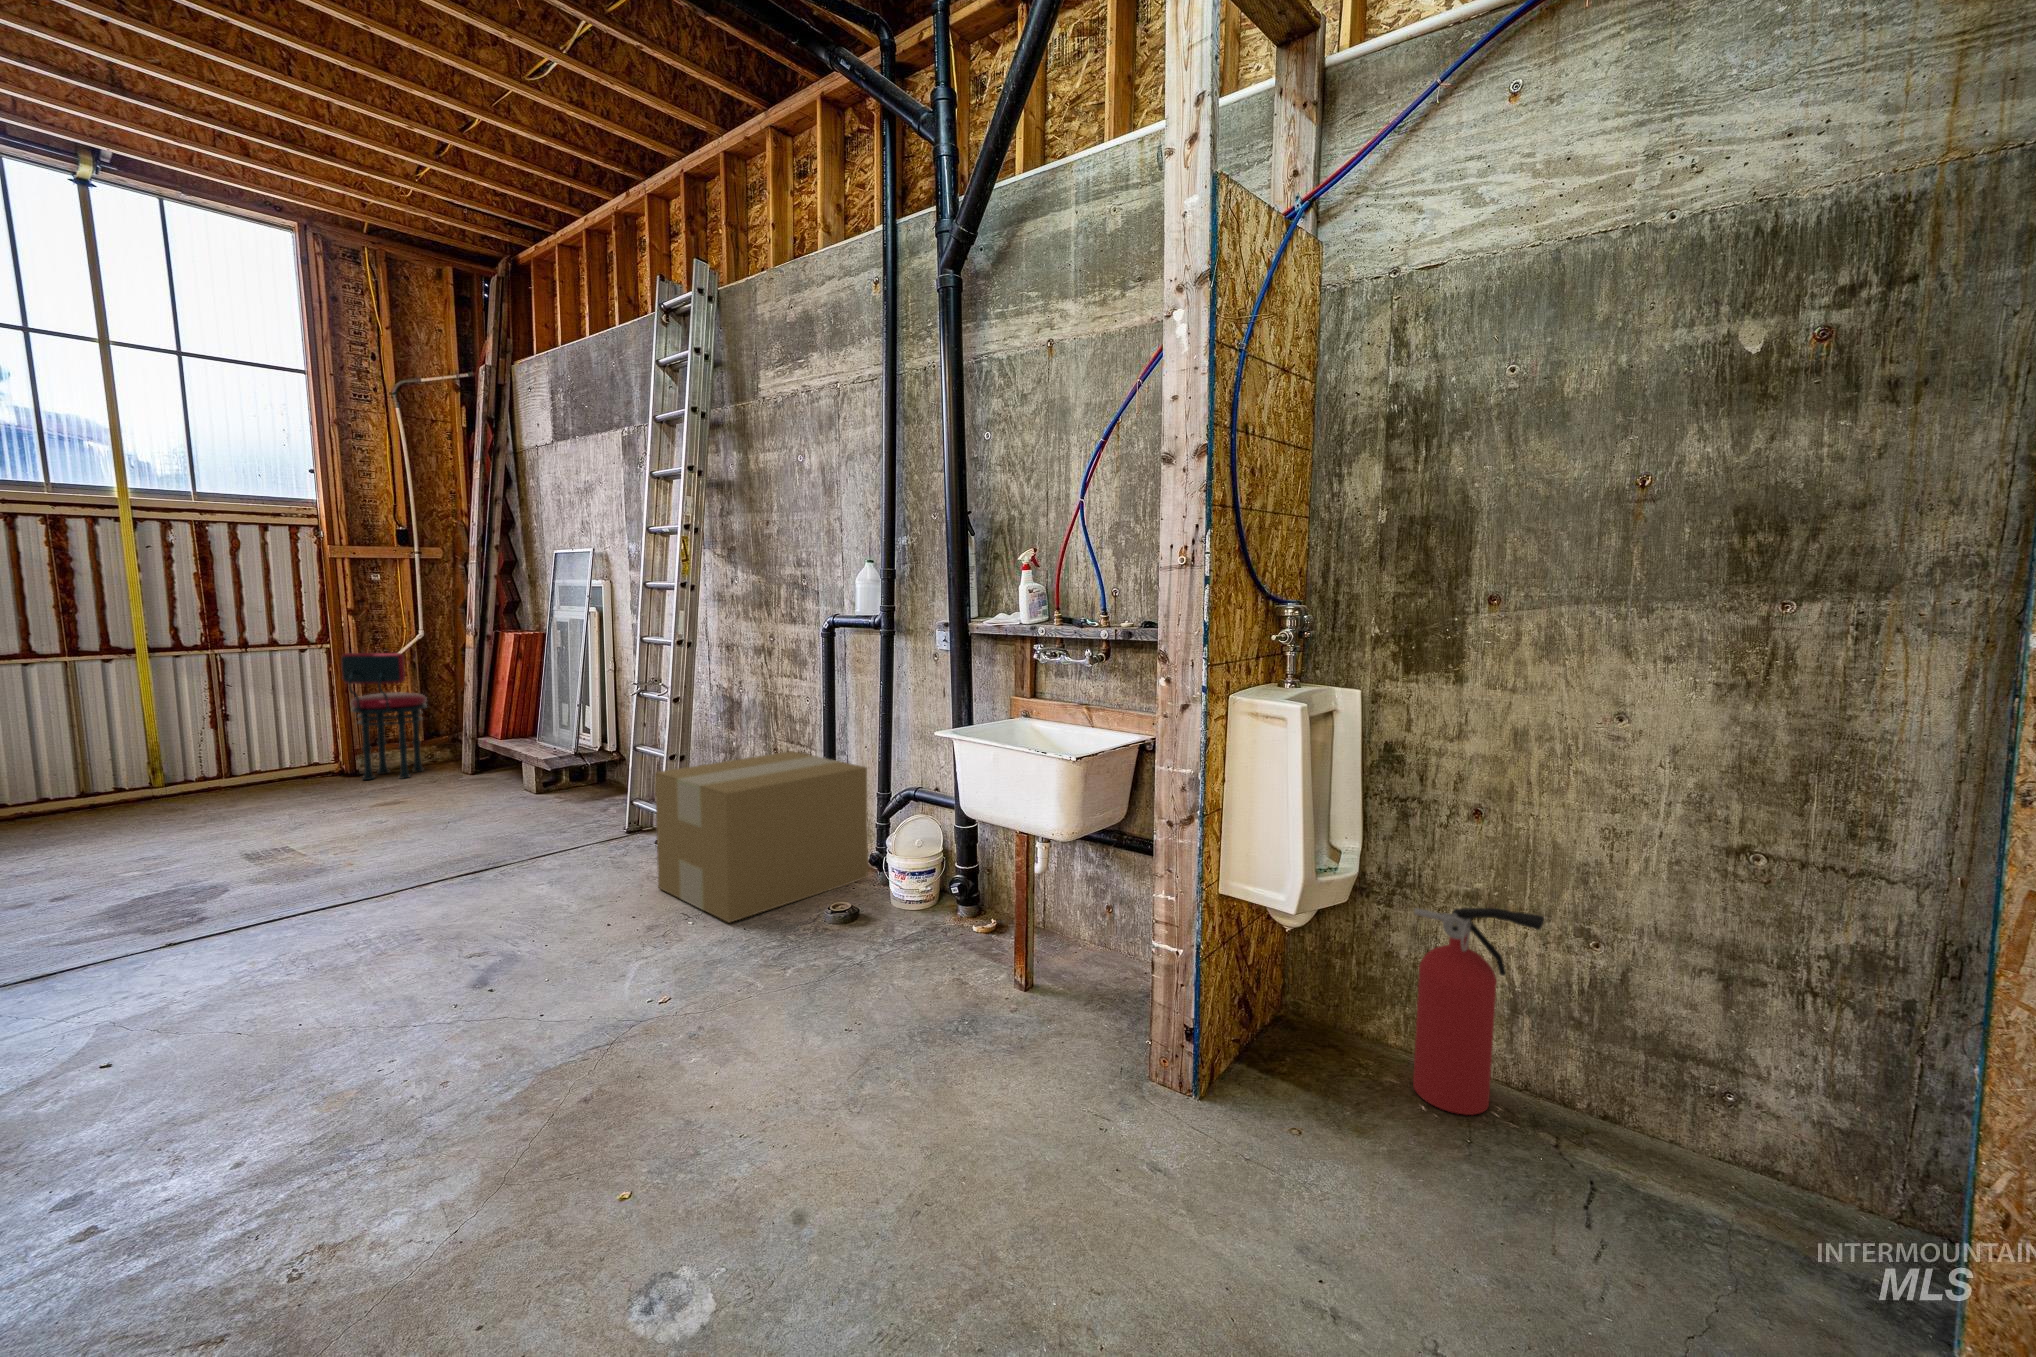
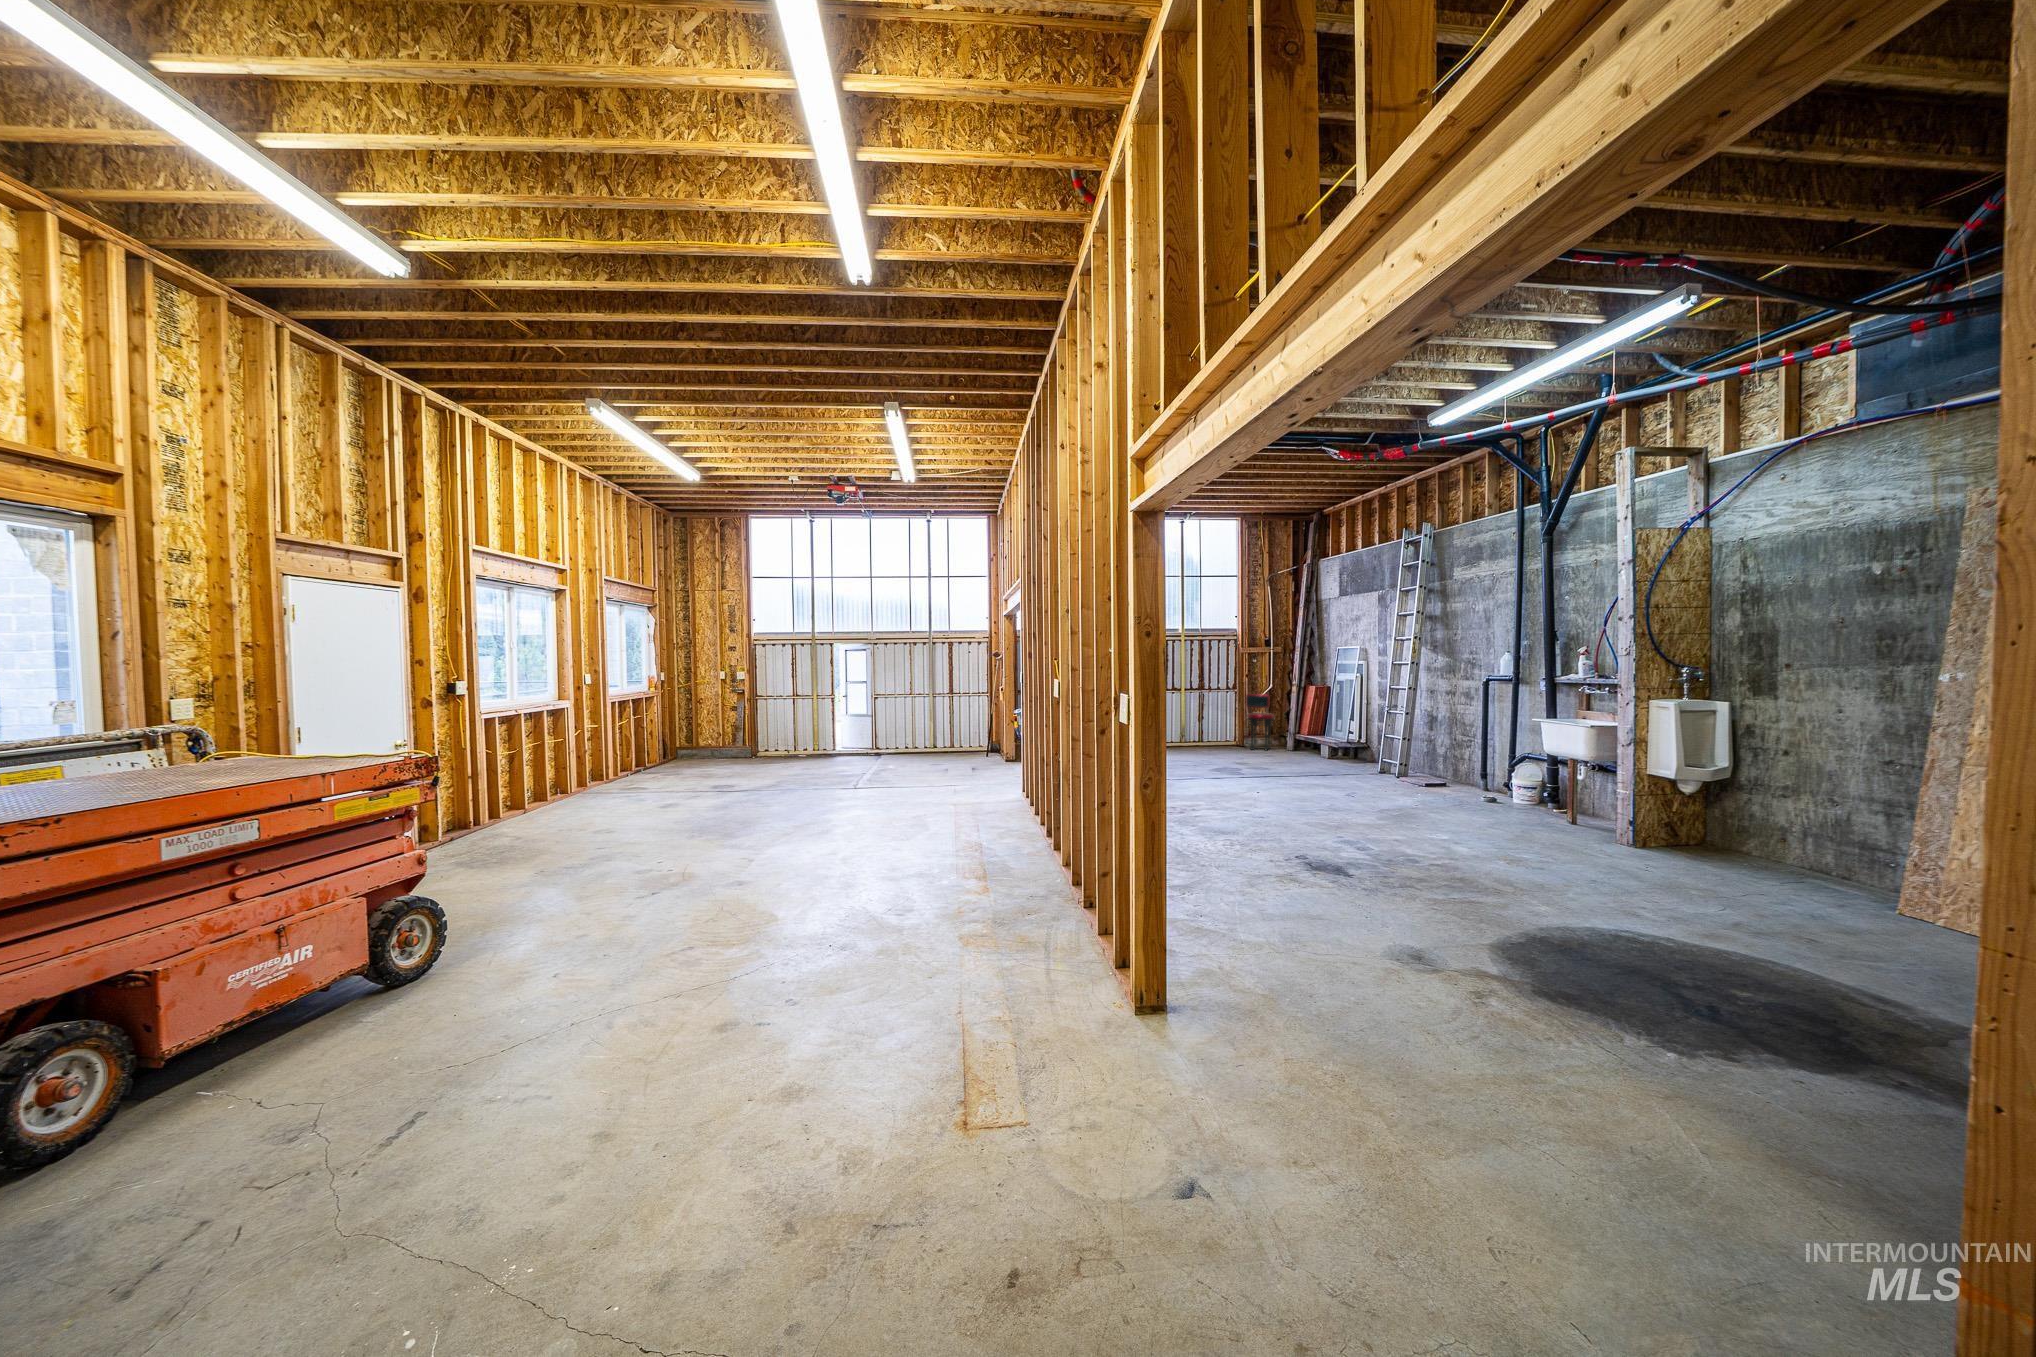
cardboard box: present [655,751,868,922] -> none [1404,738,1505,795]
fire extinguisher: present [1413,908,1544,1115] -> none [1745,783,1799,862]

